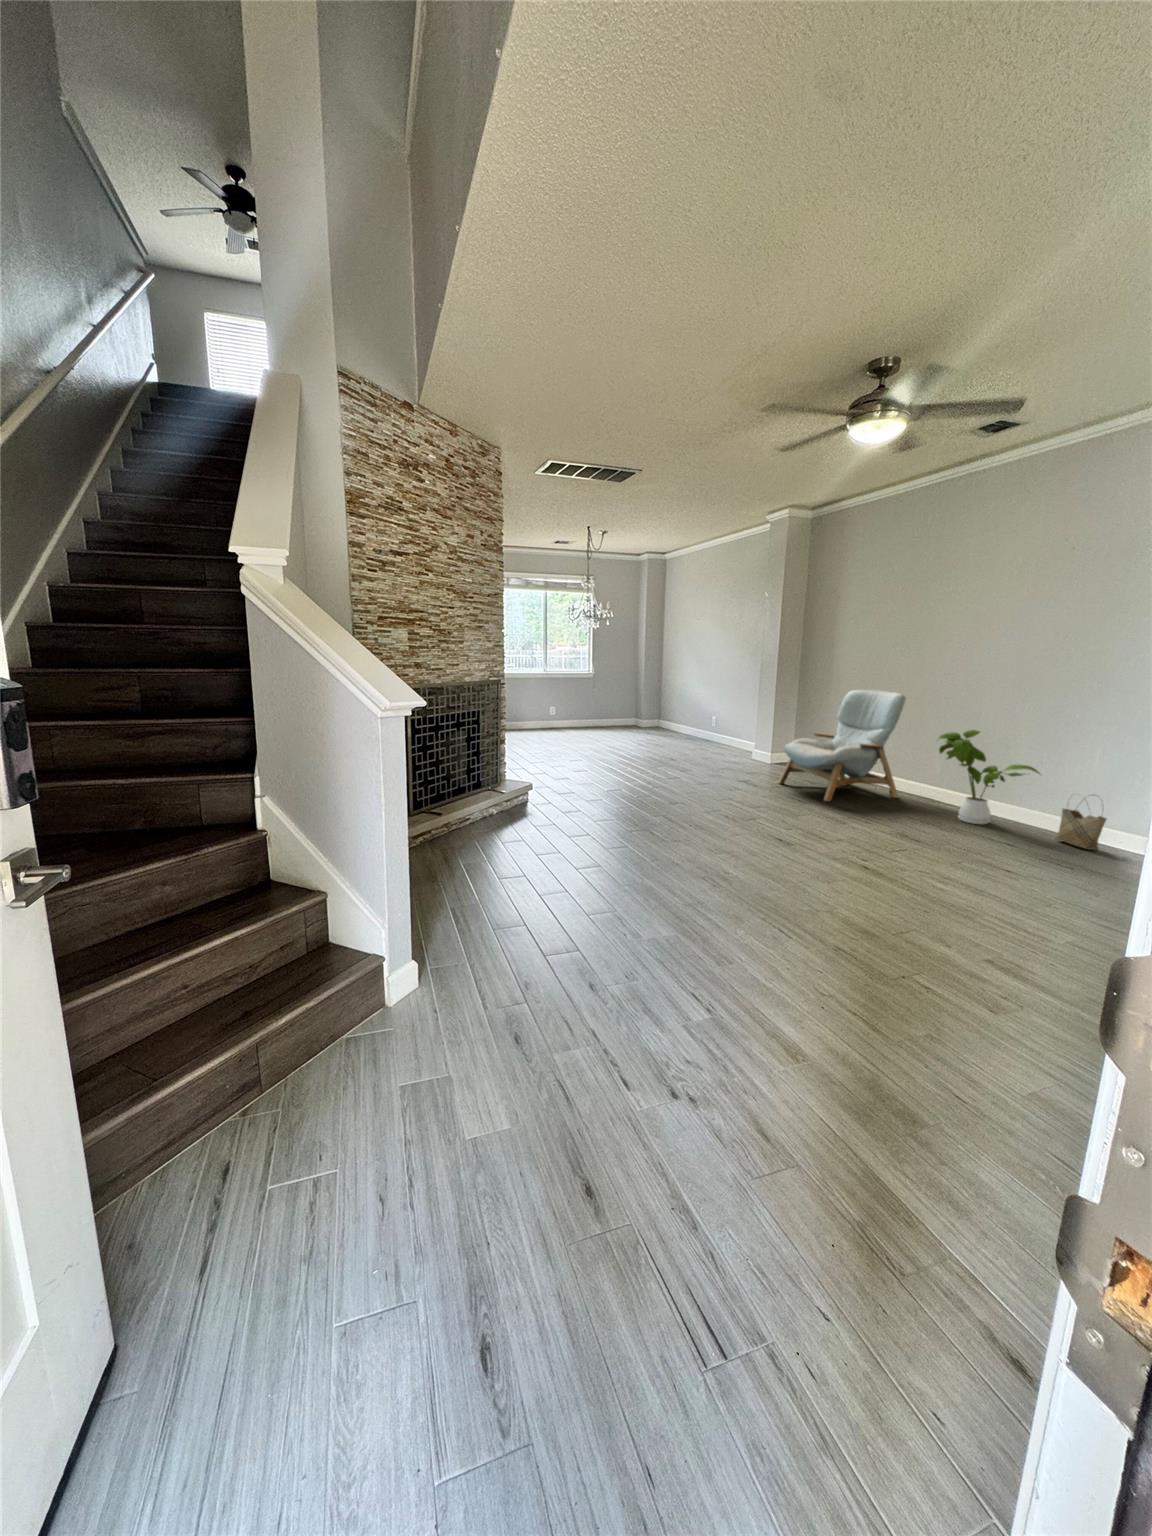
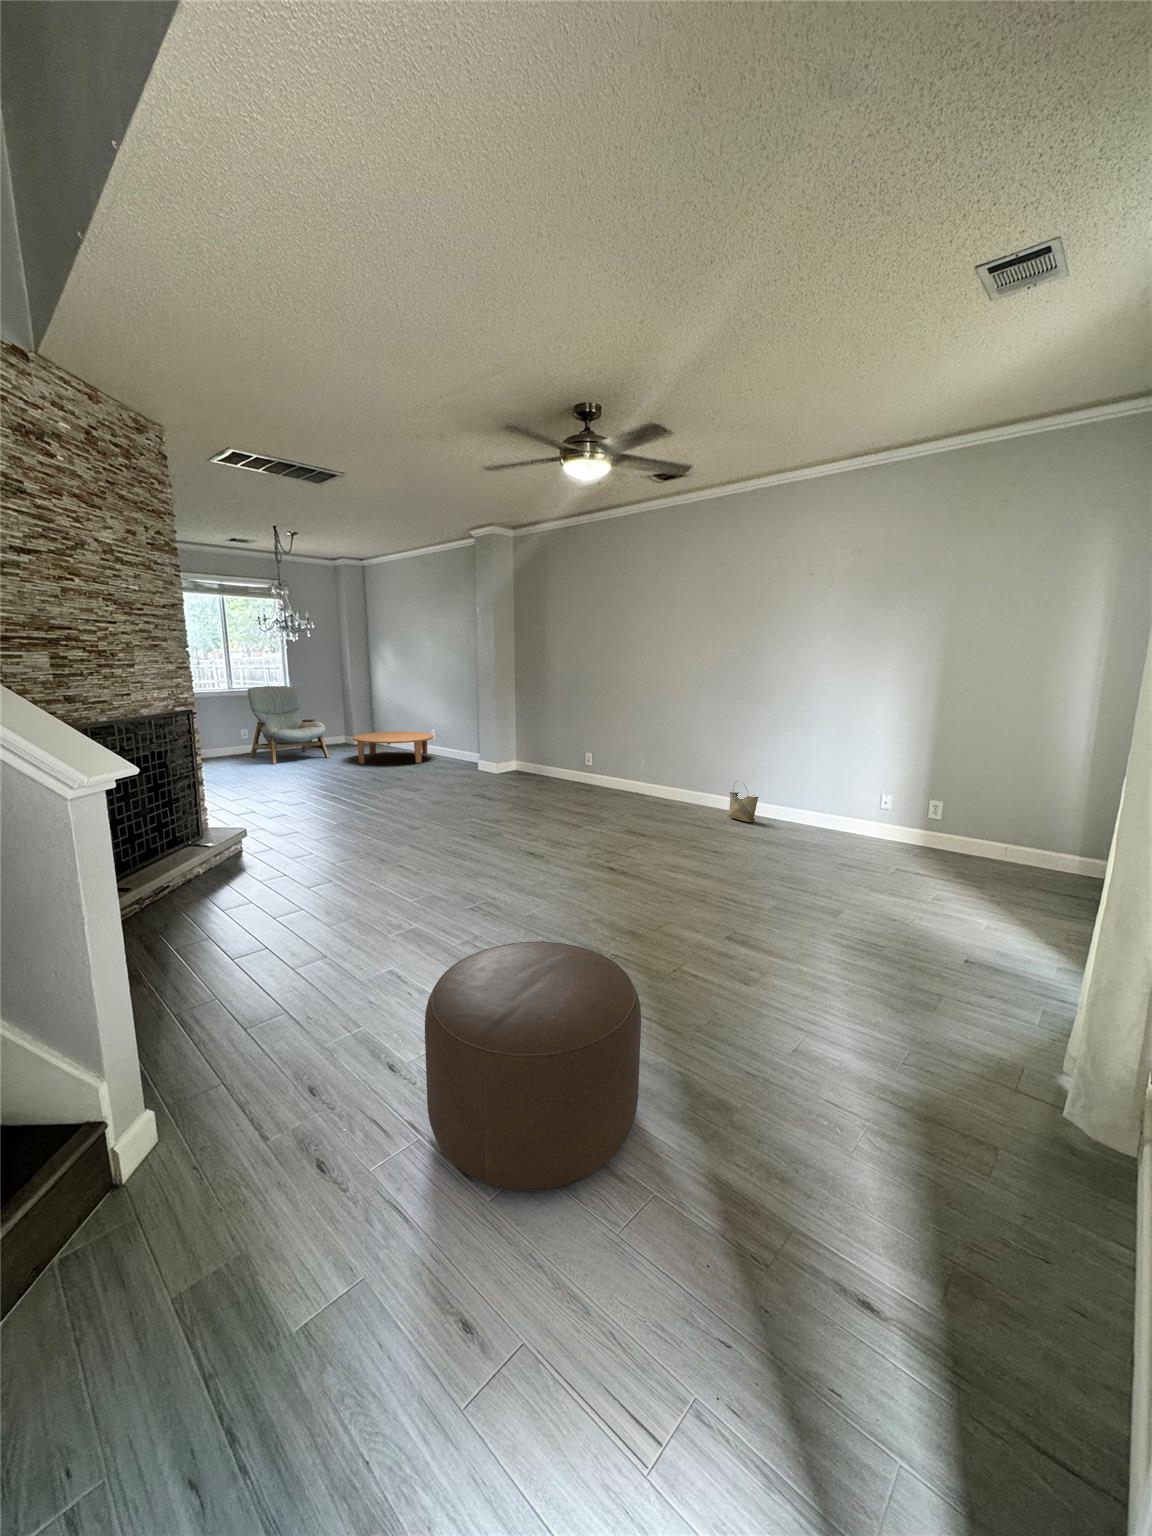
armchair: present [778,690,906,801] -> present [248,686,330,764]
coffee table: none [636,716,711,748] -> present [353,732,434,764]
house plant: present [939,730,1039,824] -> none [640,734,715,812]
ottoman: none [604,897,823,1126] -> present [425,942,641,1191]

